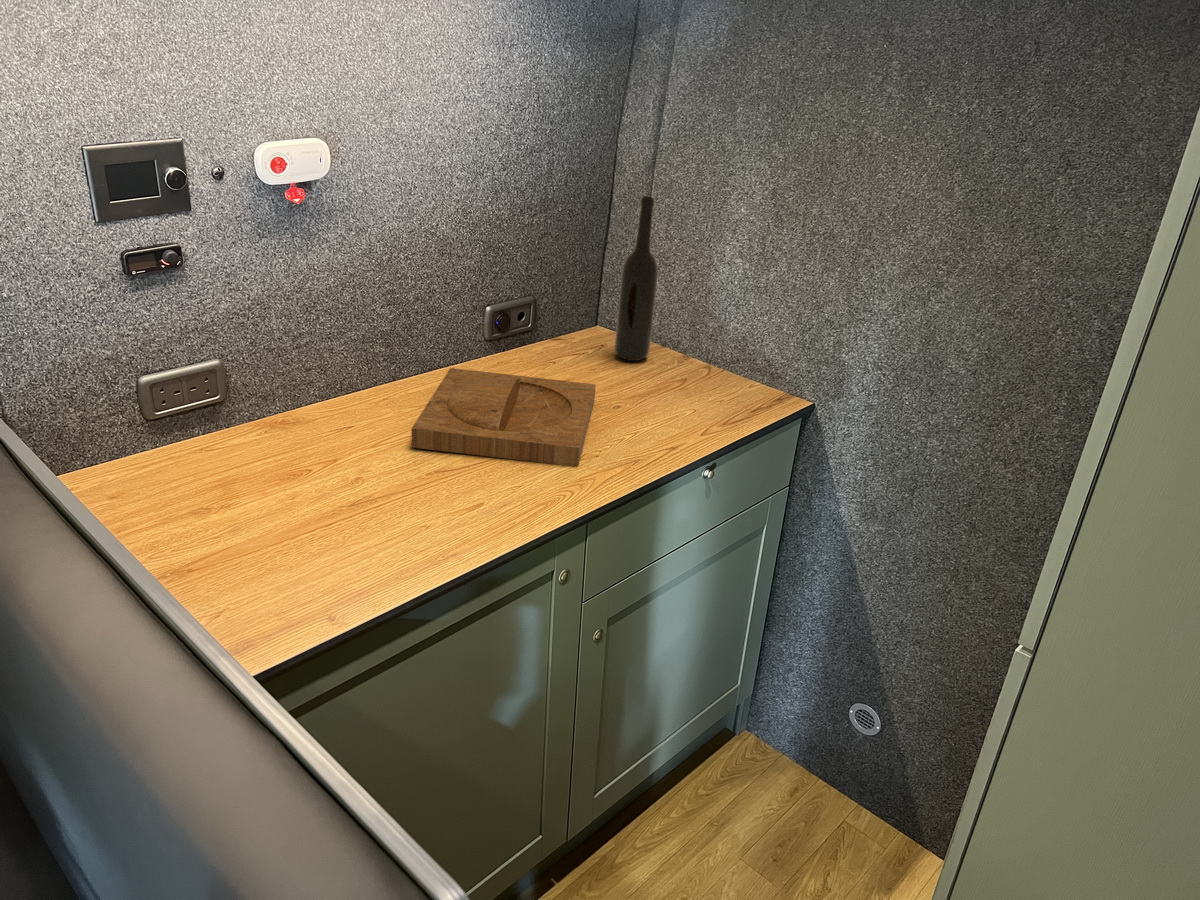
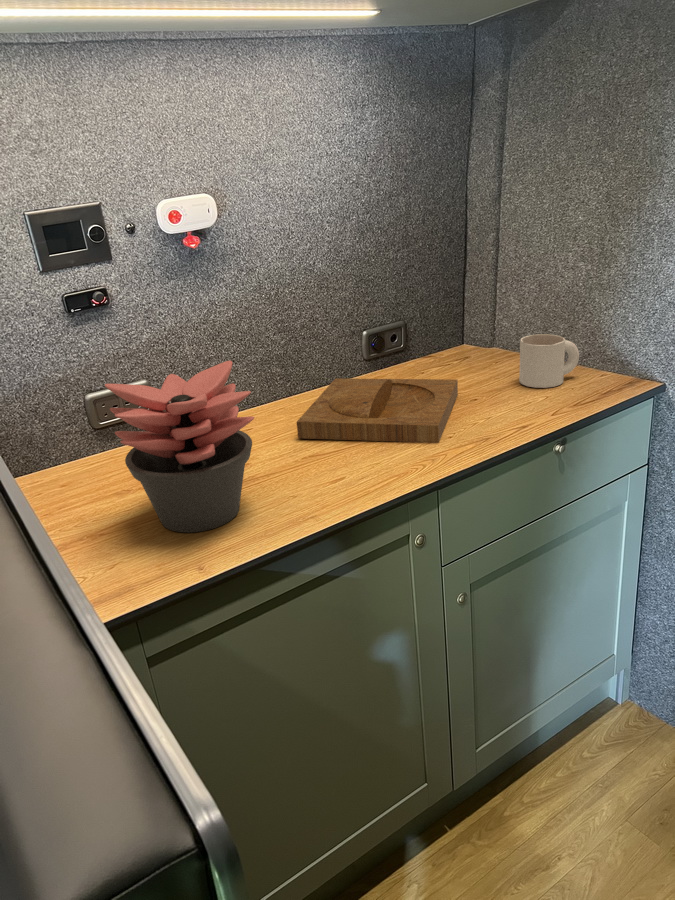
bottle: present [615,196,658,361] -> none [478,220,509,364]
mug: none [663,338,730,402] -> present [519,334,579,388]
succulent plant: none [204,368,388,571] -> present [105,361,254,532]

